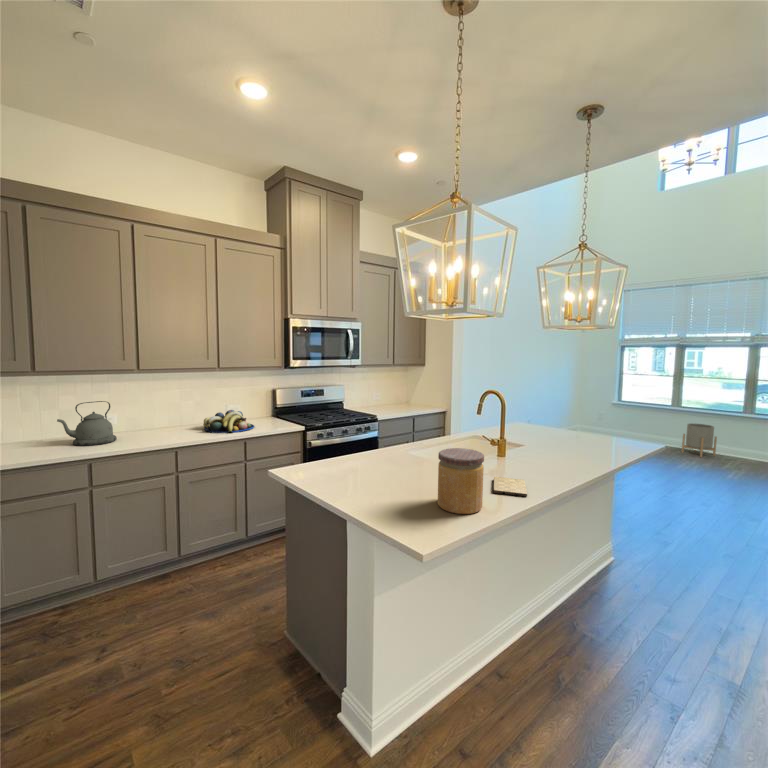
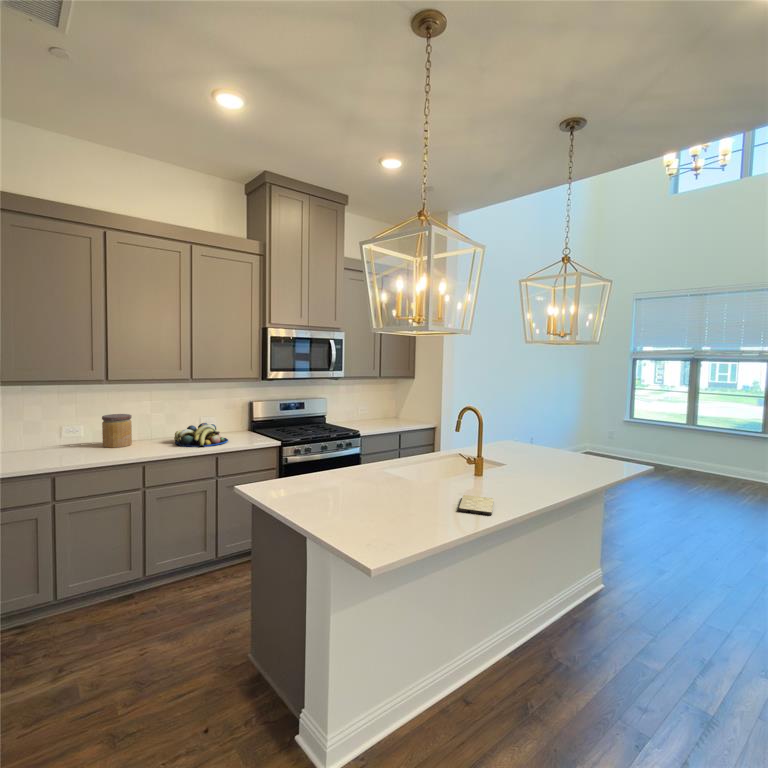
kettle: present [57,401,117,446] -> none [21,412,82,458]
planter: present [682,424,717,457] -> none [694,443,732,480]
jar: present [438,448,484,514] -> present [102,414,132,448]

